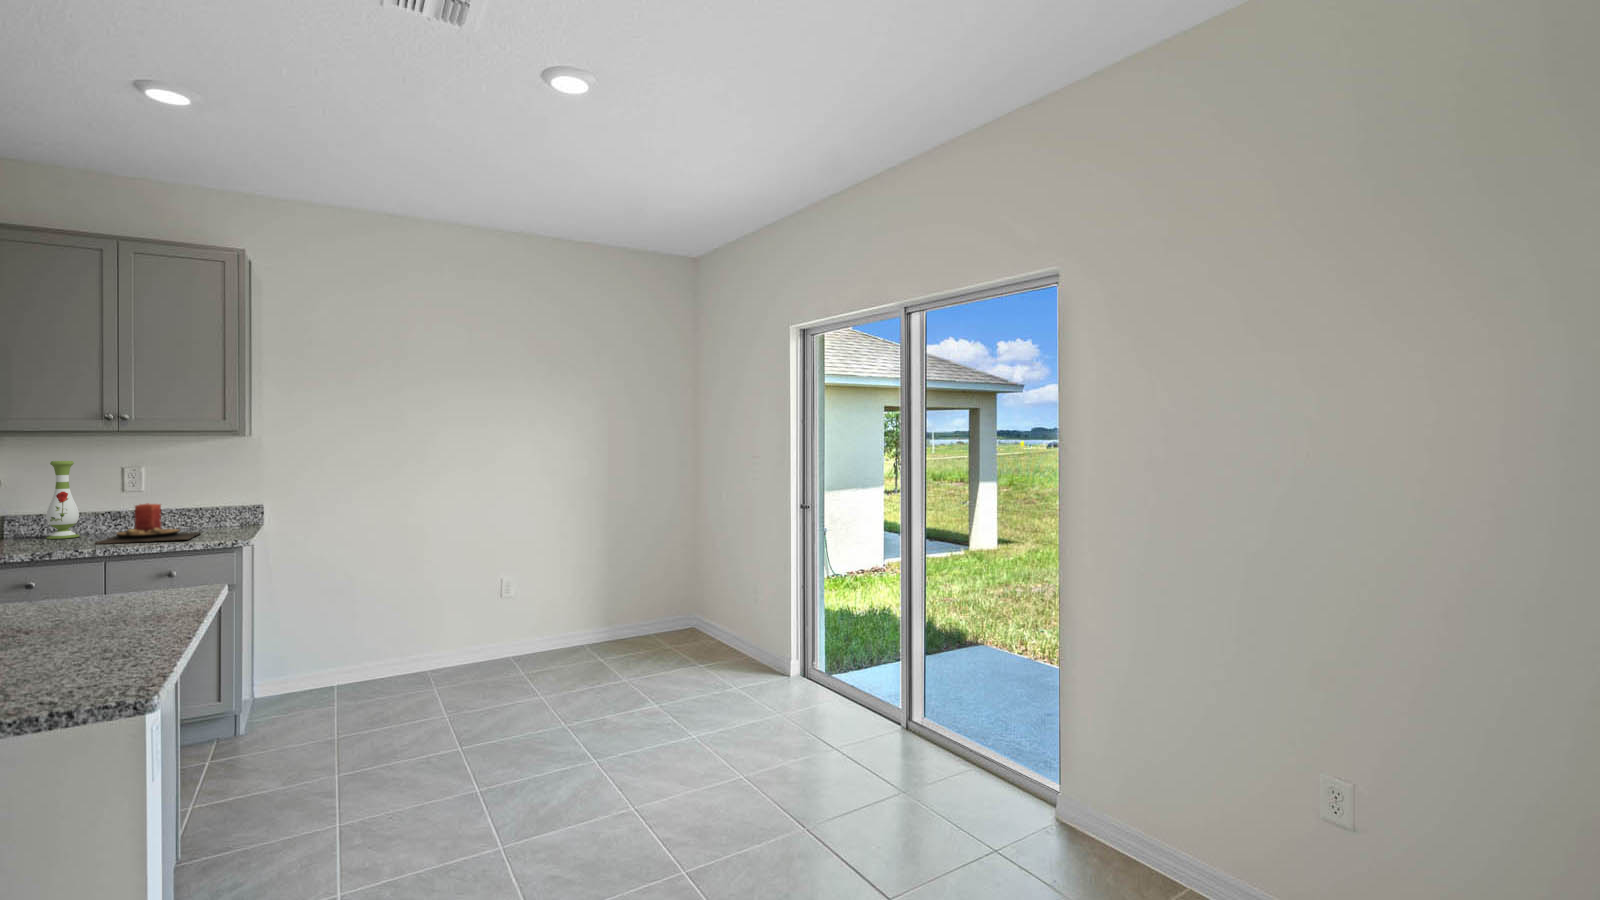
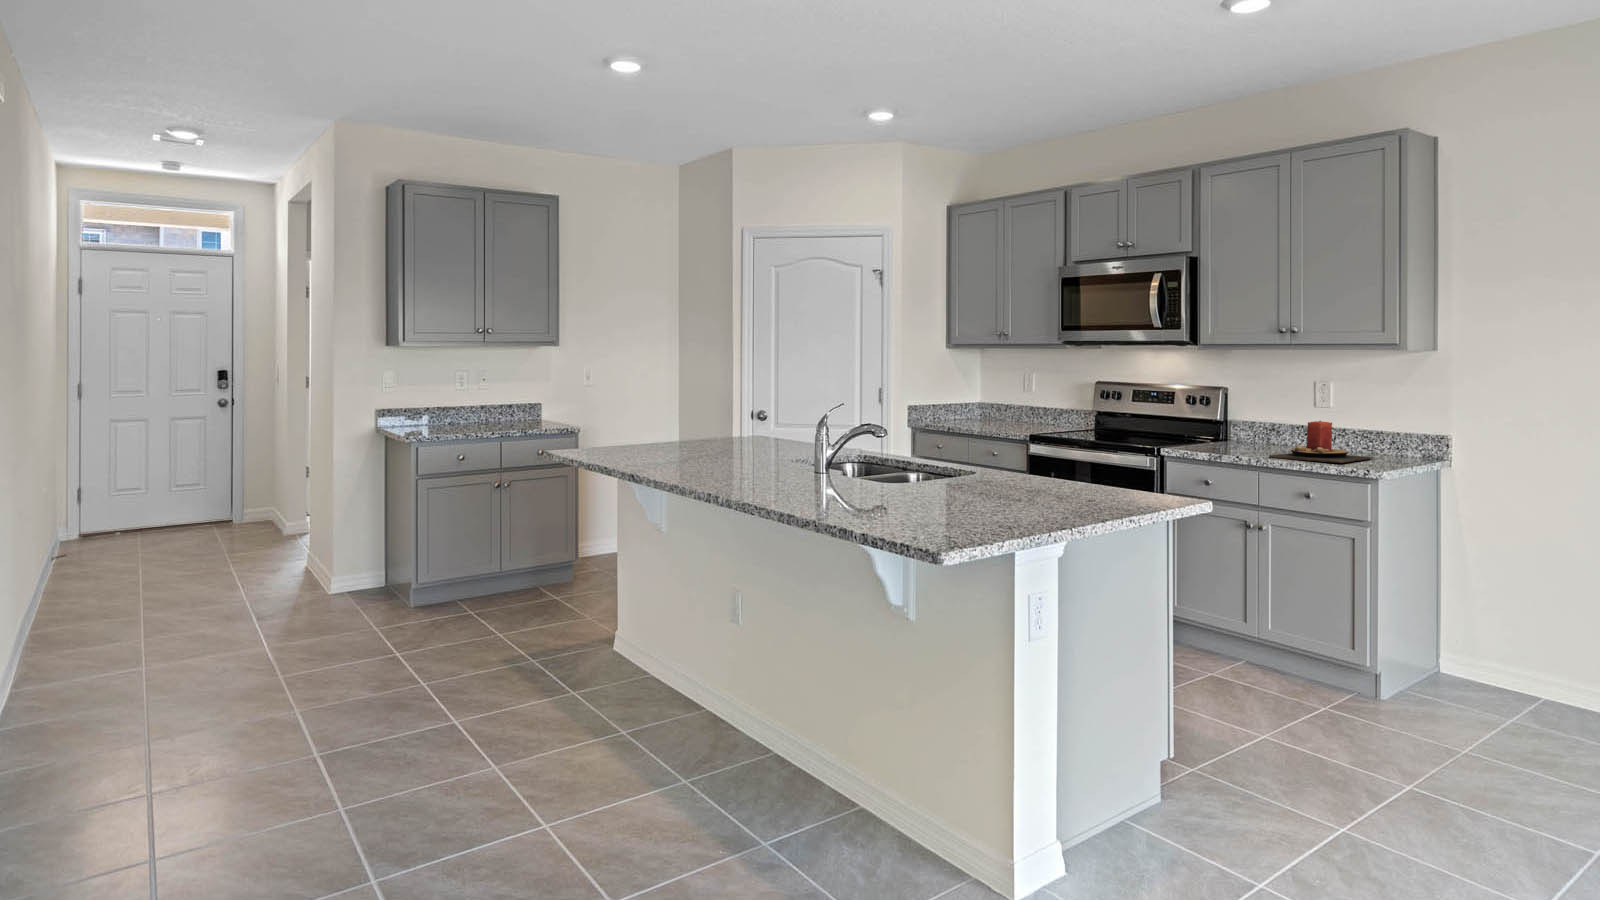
vase: present [46,461,80,539] -> none [1251,375,1277,450]

